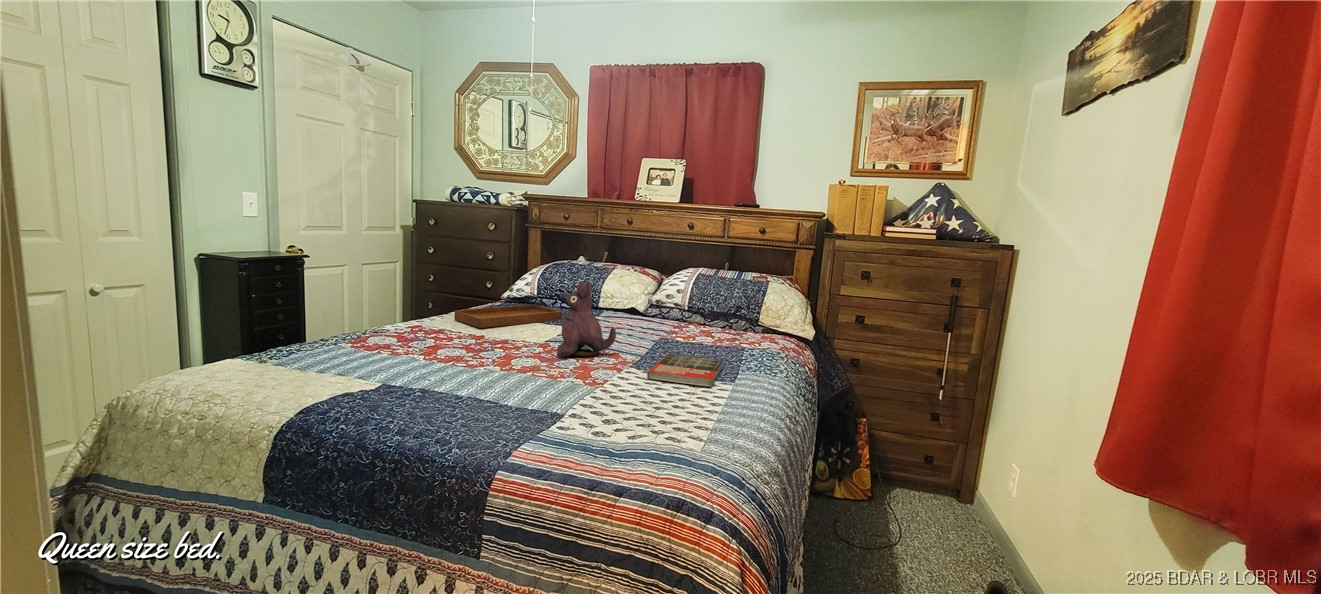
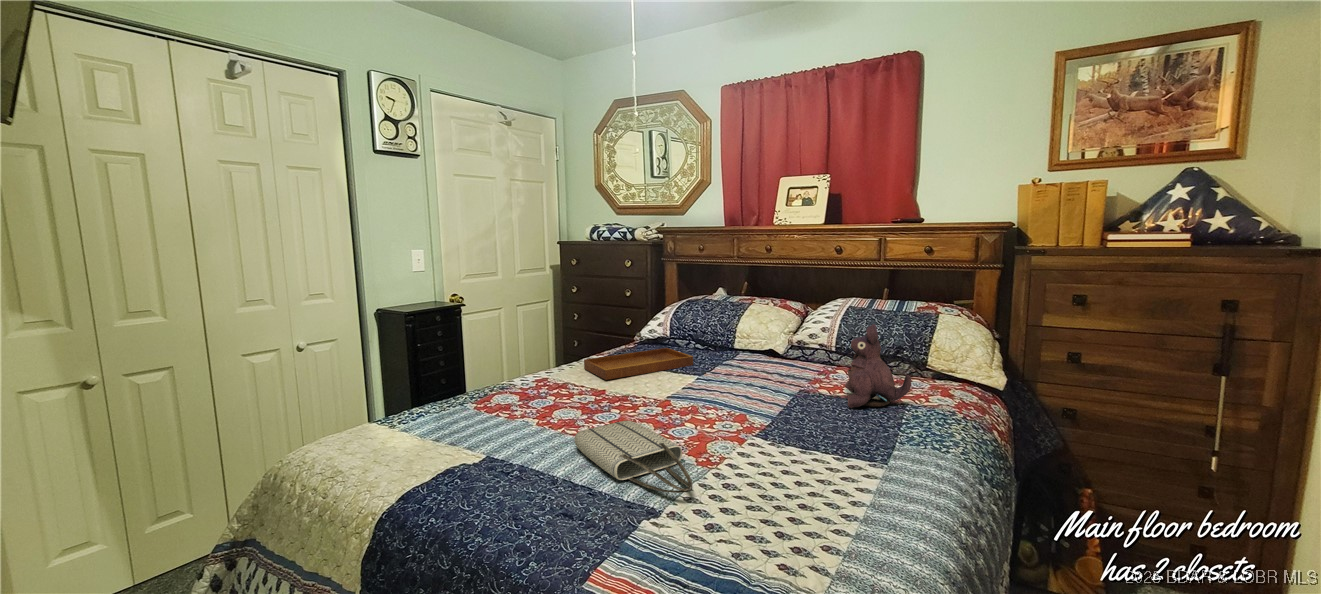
plush toy: present [557,281,616,357] -> present [845,324,911,408]
tote bag: none [464,354,585,402] -> present [575,421,693,493]
book: present [647,354,723,387] -> none [774,417,873,471]

